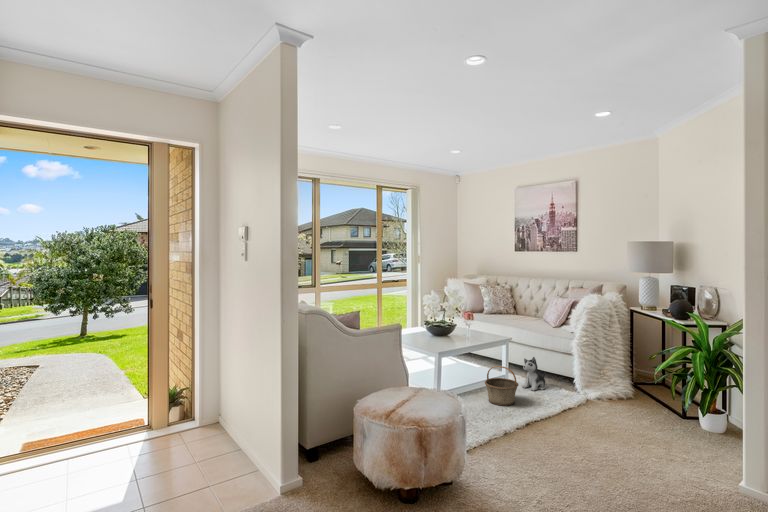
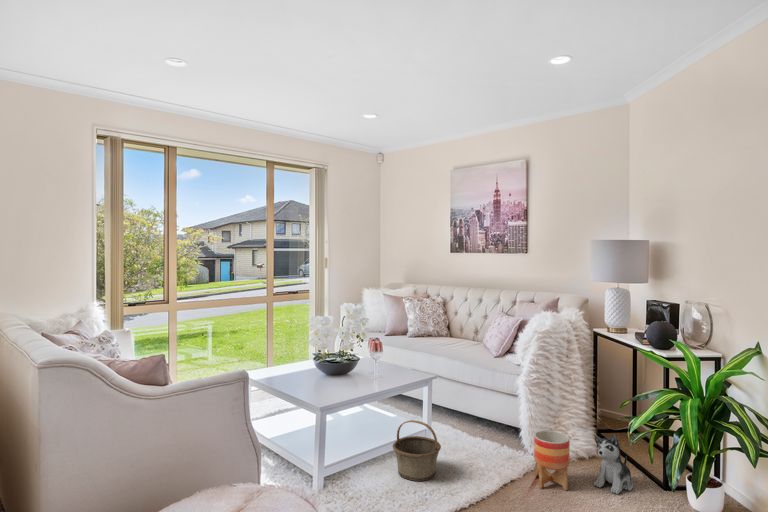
plush toy: present [522,357,546,391] -> present [594,434,633,494]
planter: none [586,376,612,416] -> present [534,430,570,490]

